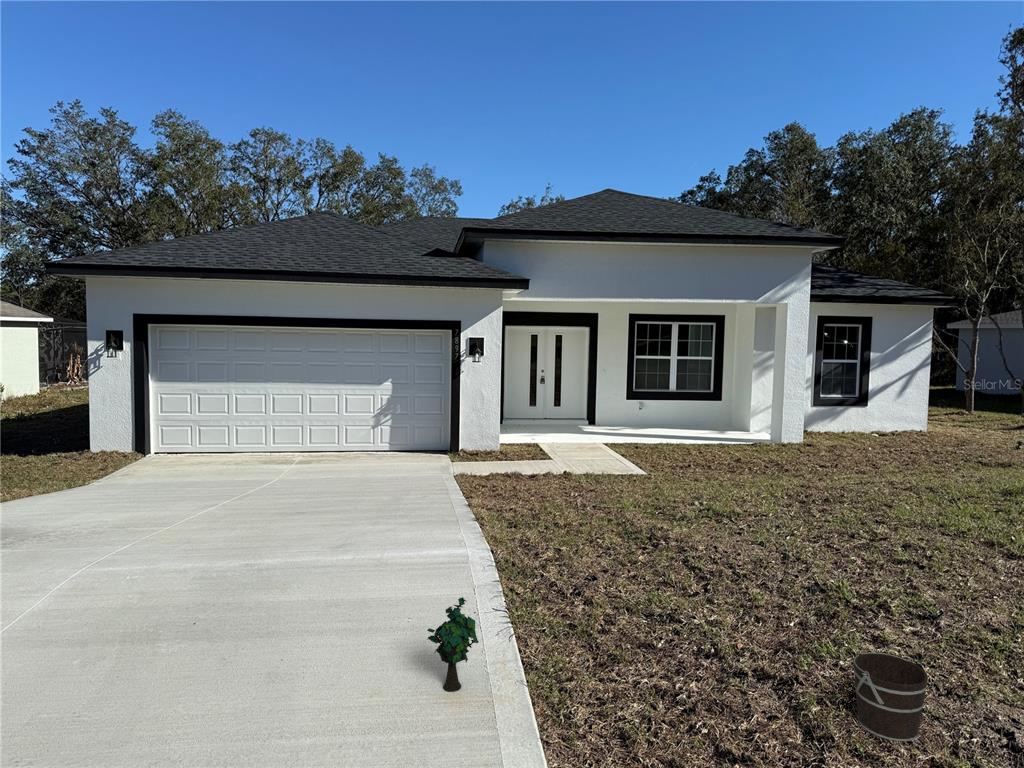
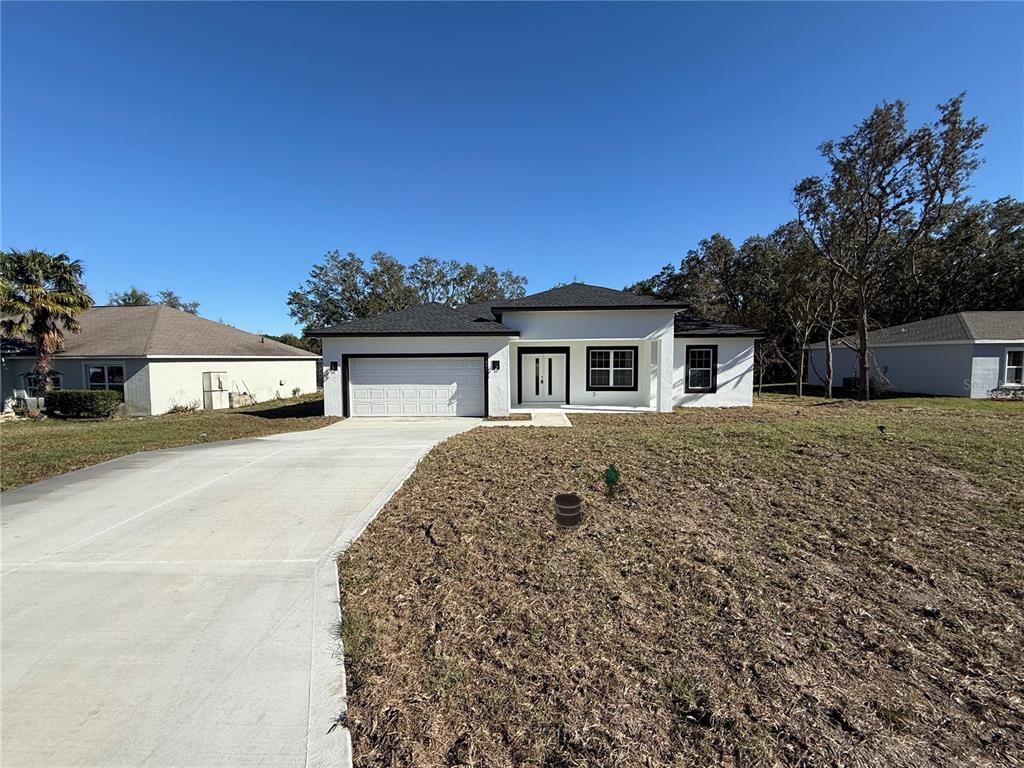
decorative plant: present [427,597,479,692] -> present [601,462,621,497]

